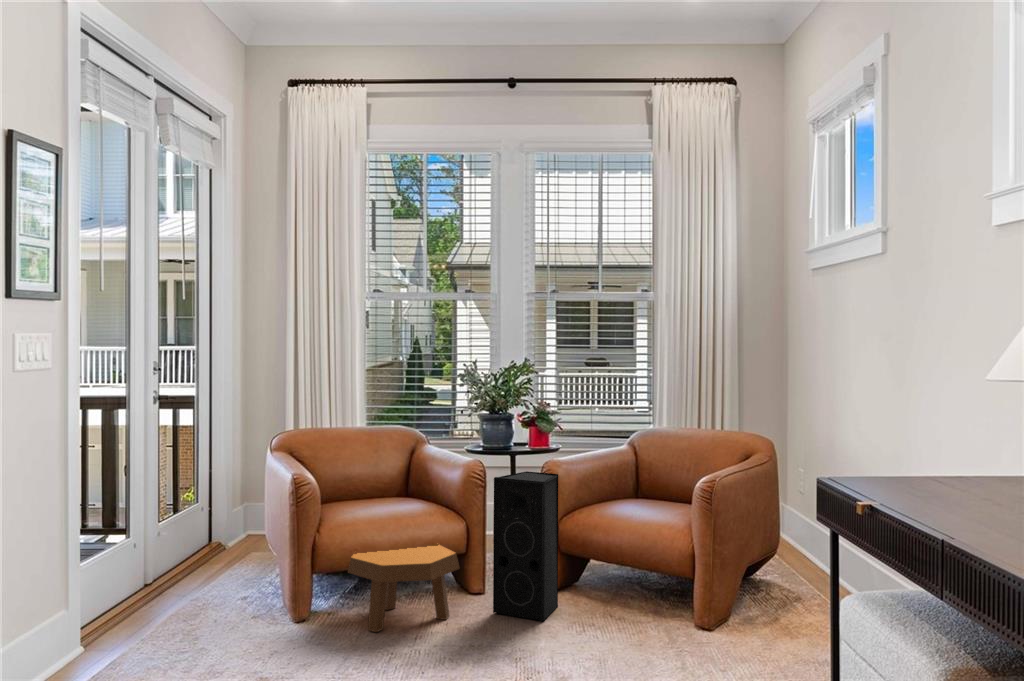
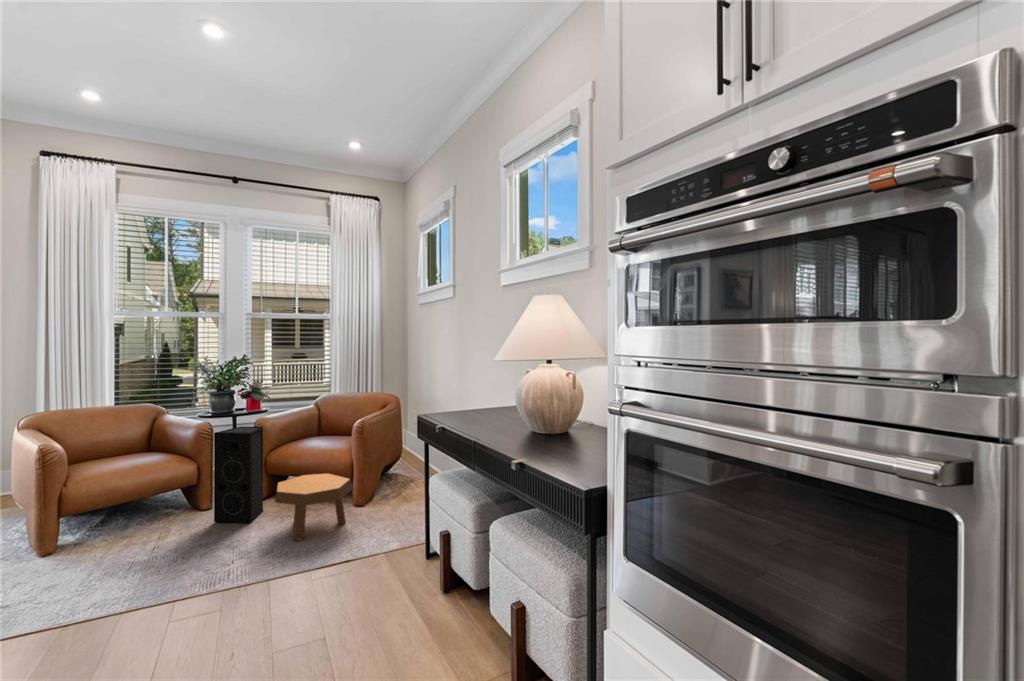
footstool: present [348,545,460,632] -> present [275,473,353,540]

